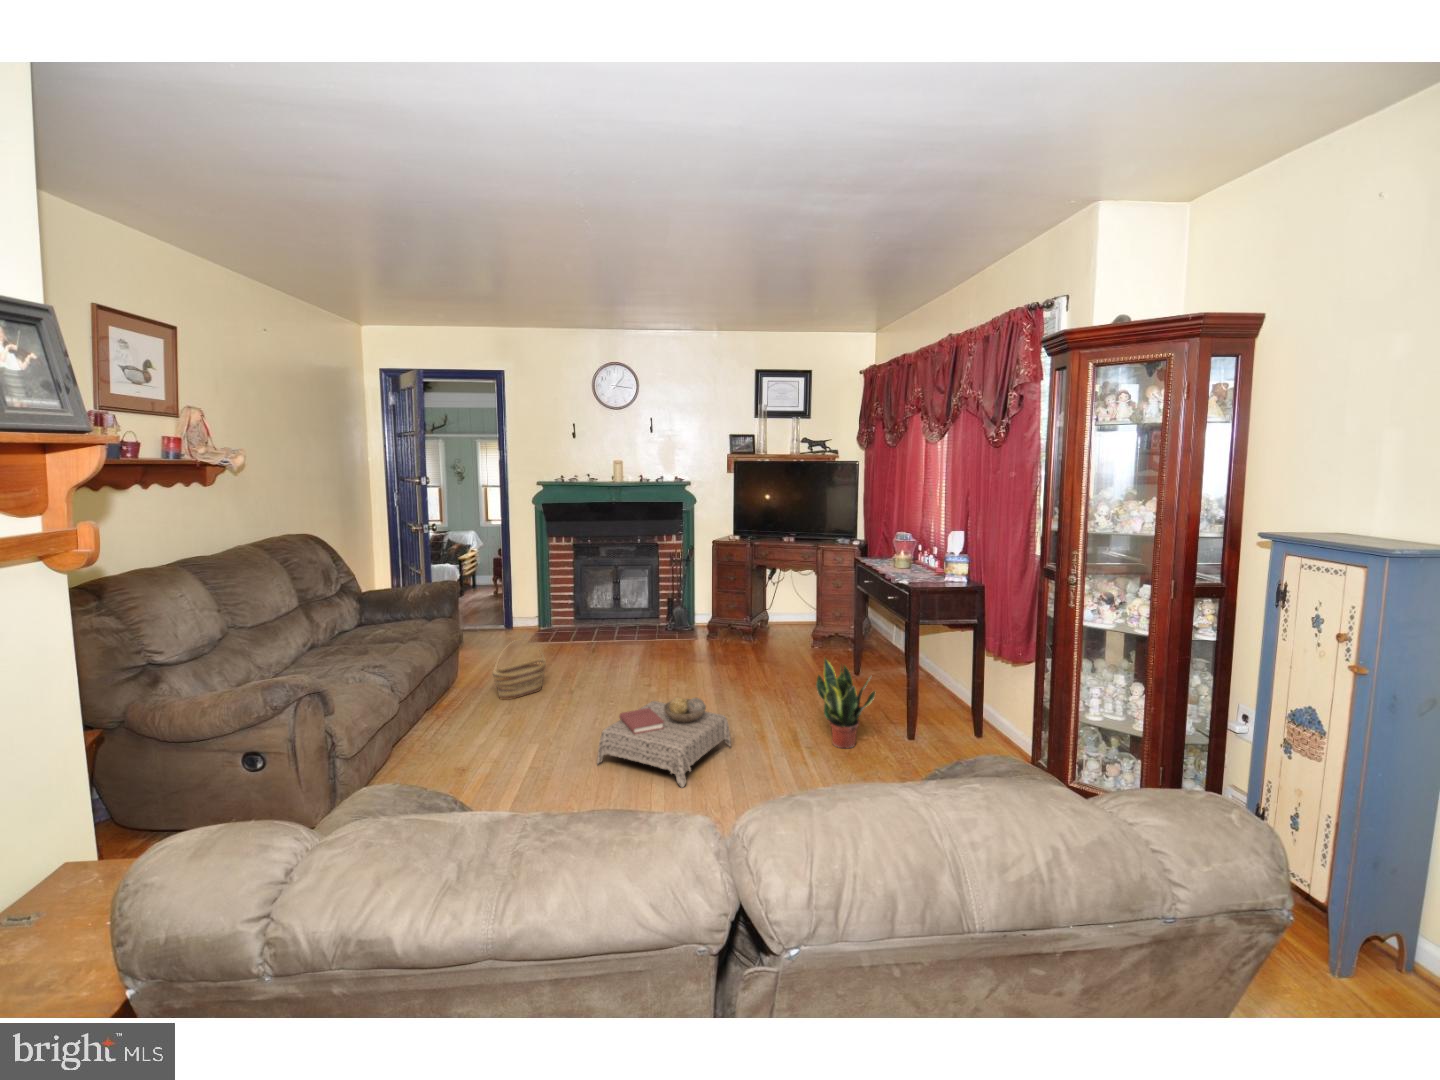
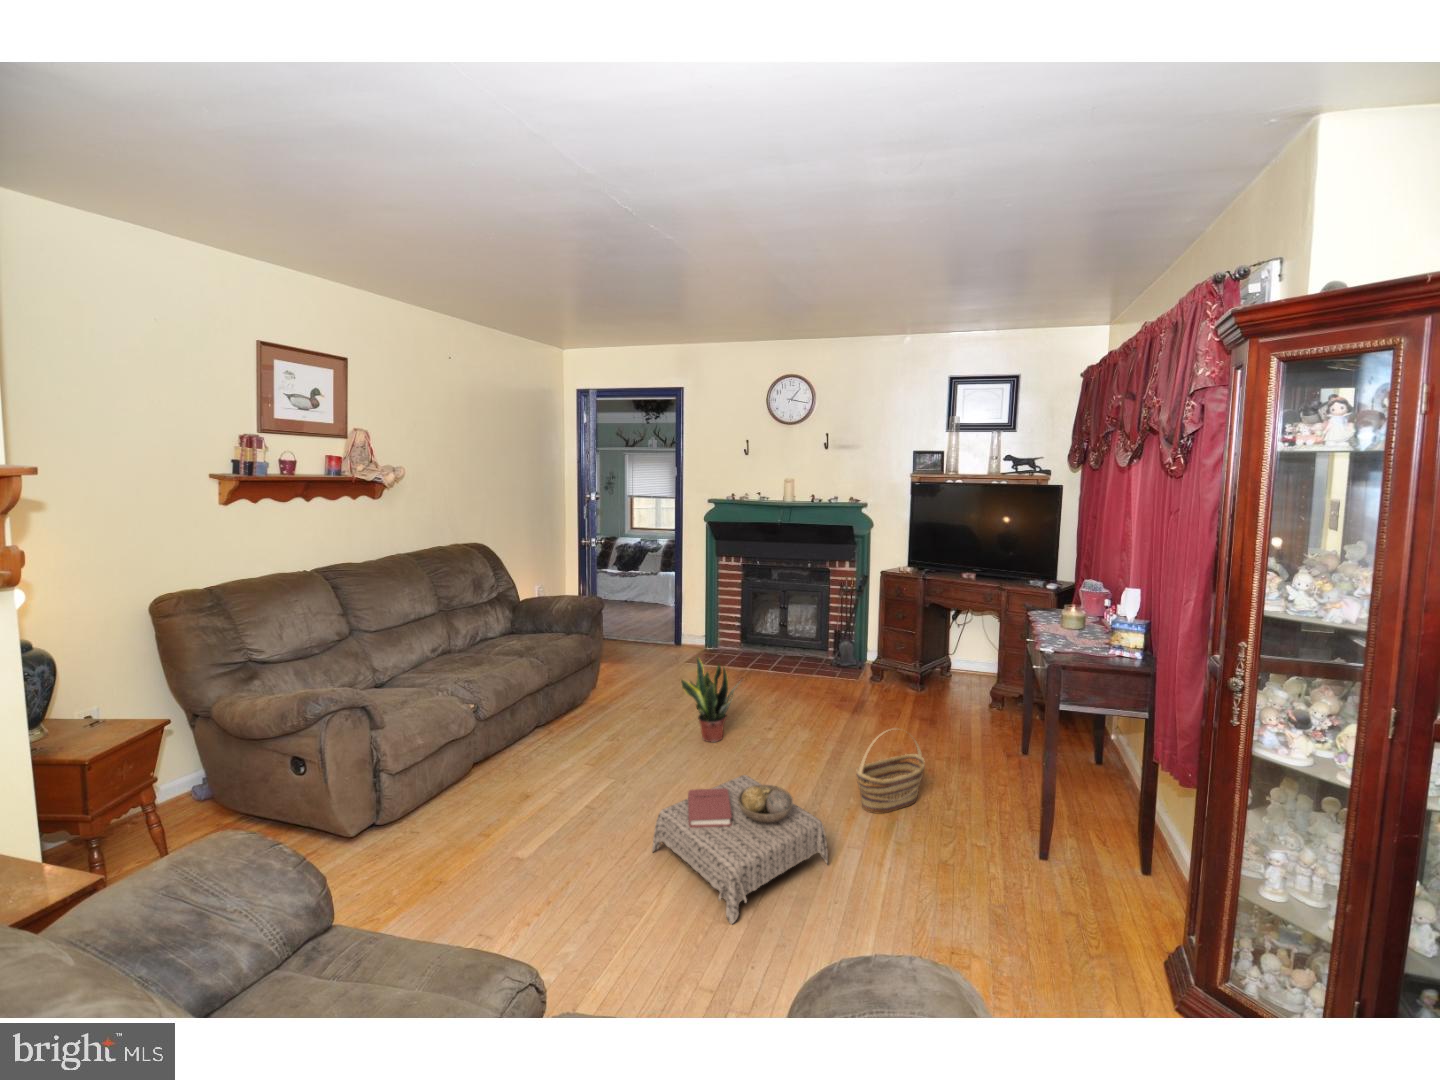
basket: present [493,650,546,700] -> present [856,729,925,814]
potted plant: present [816,658,876,749] -> present [681,657,738,742]

